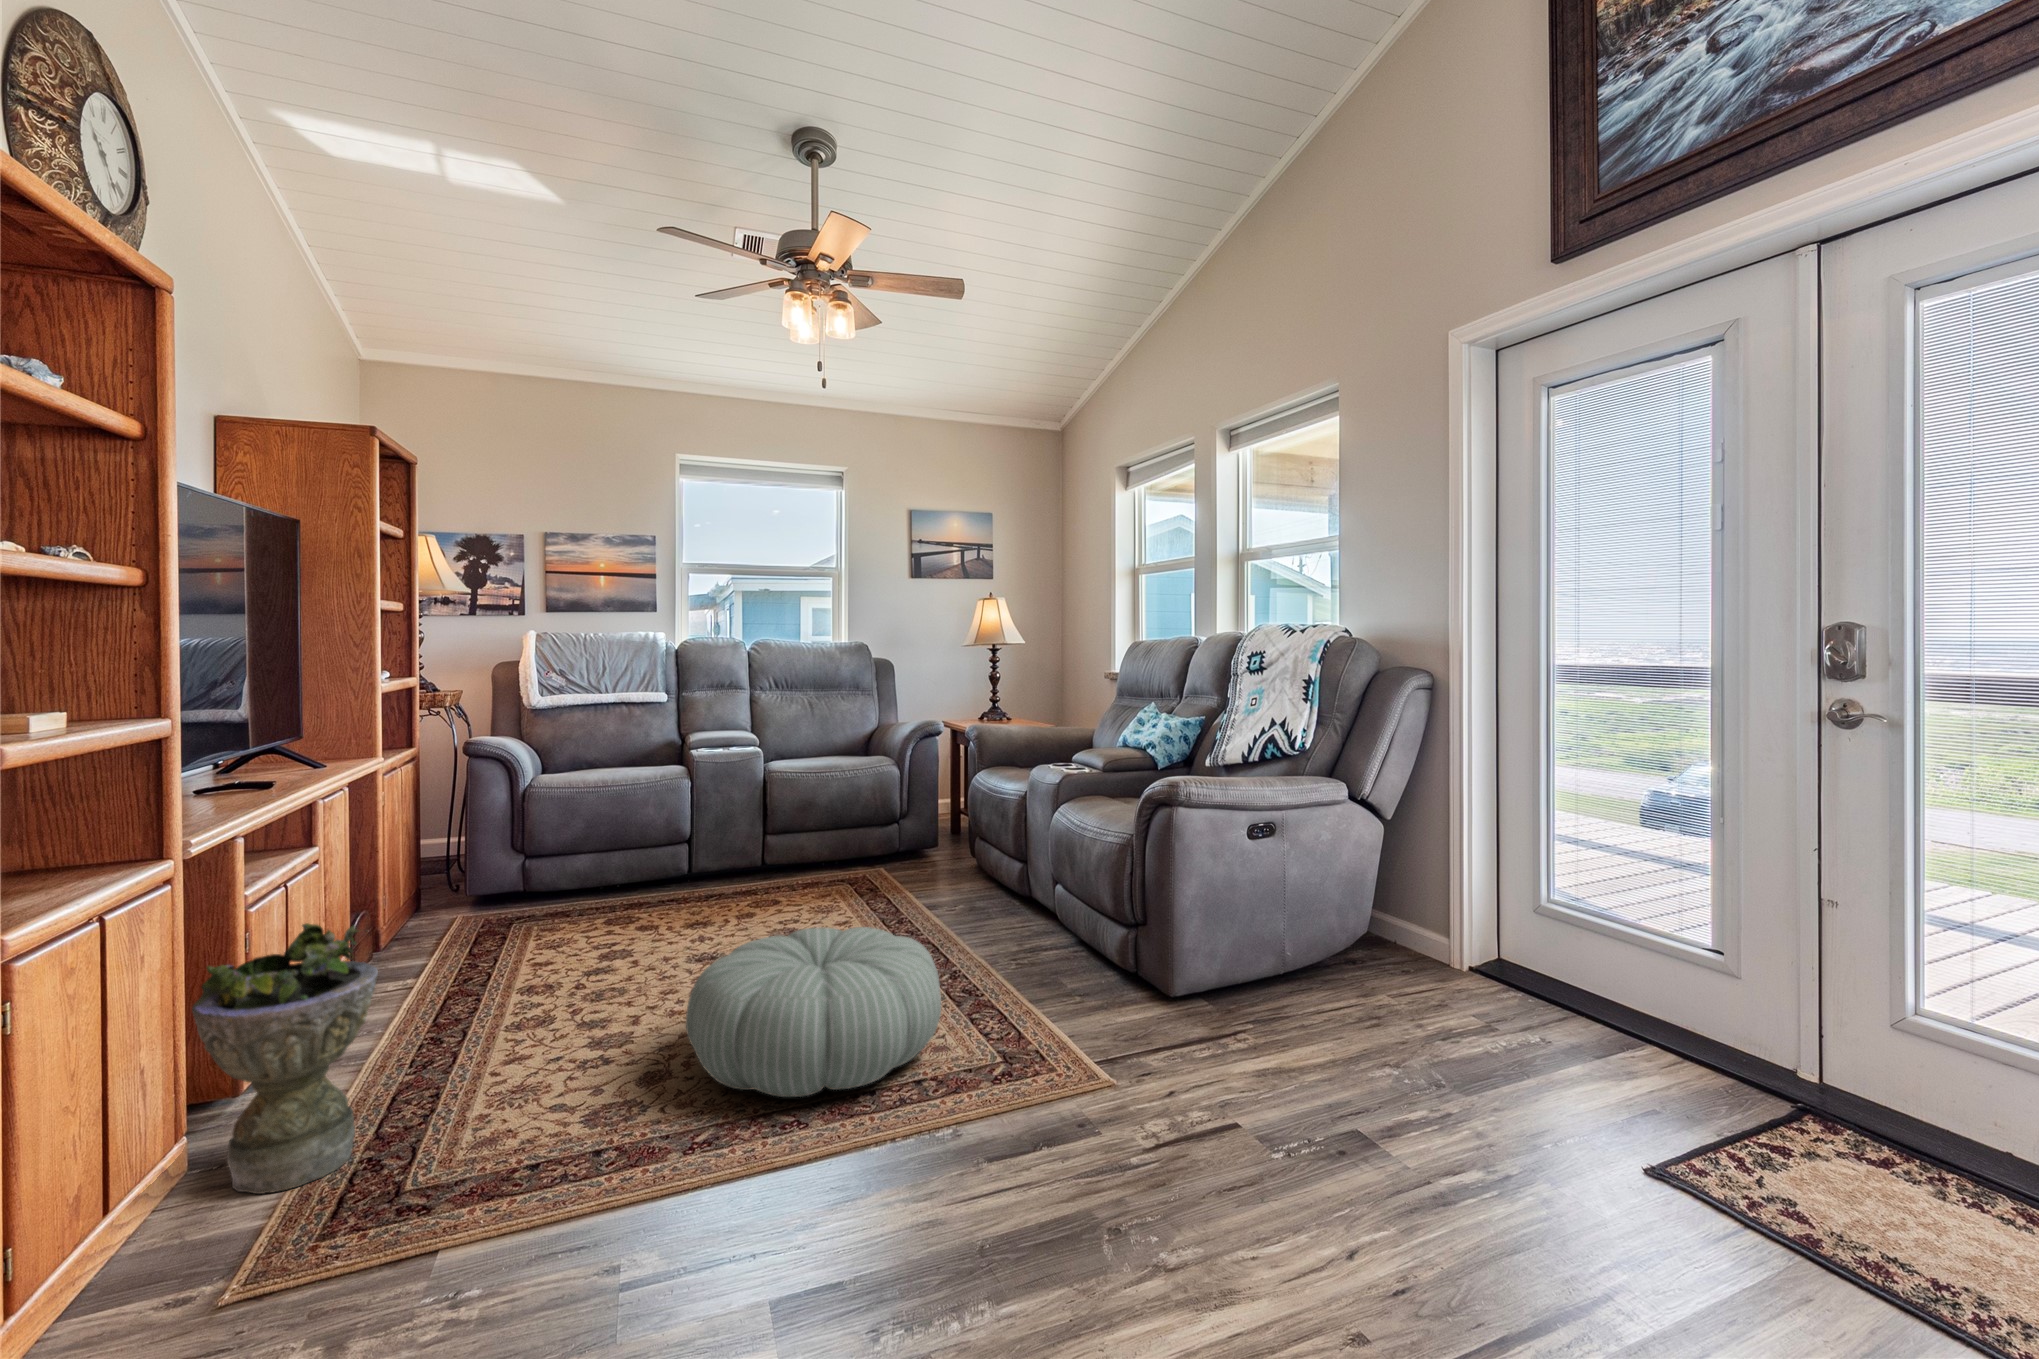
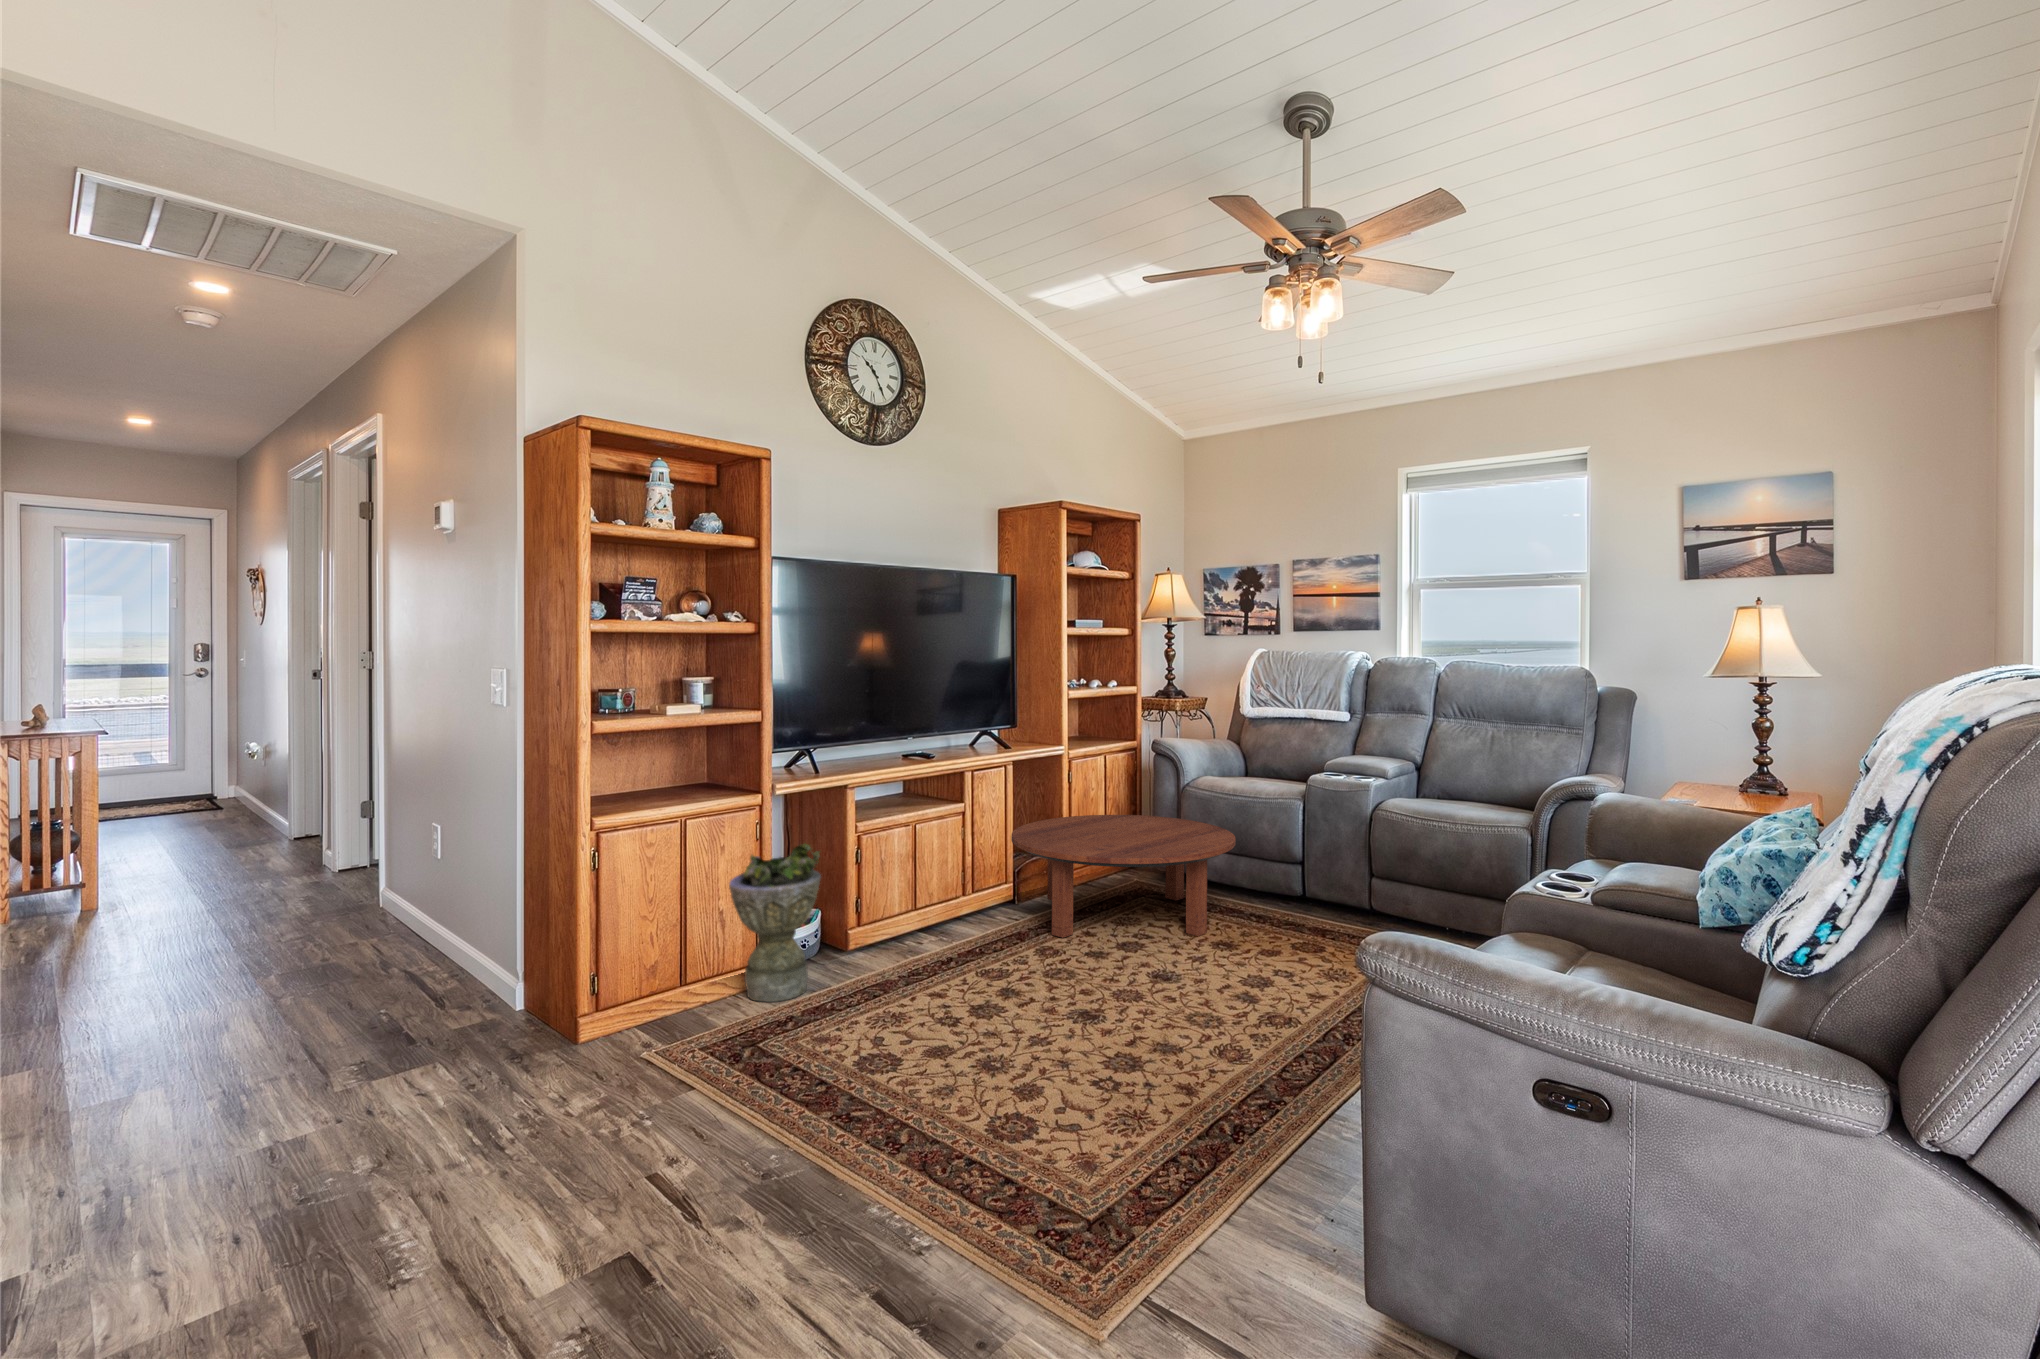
coffee table: none [383,819,690,977] -> present [1011,815,1236,938]
pouf: present [686,927,941,1097] -> none [902,949,1140,1116]

